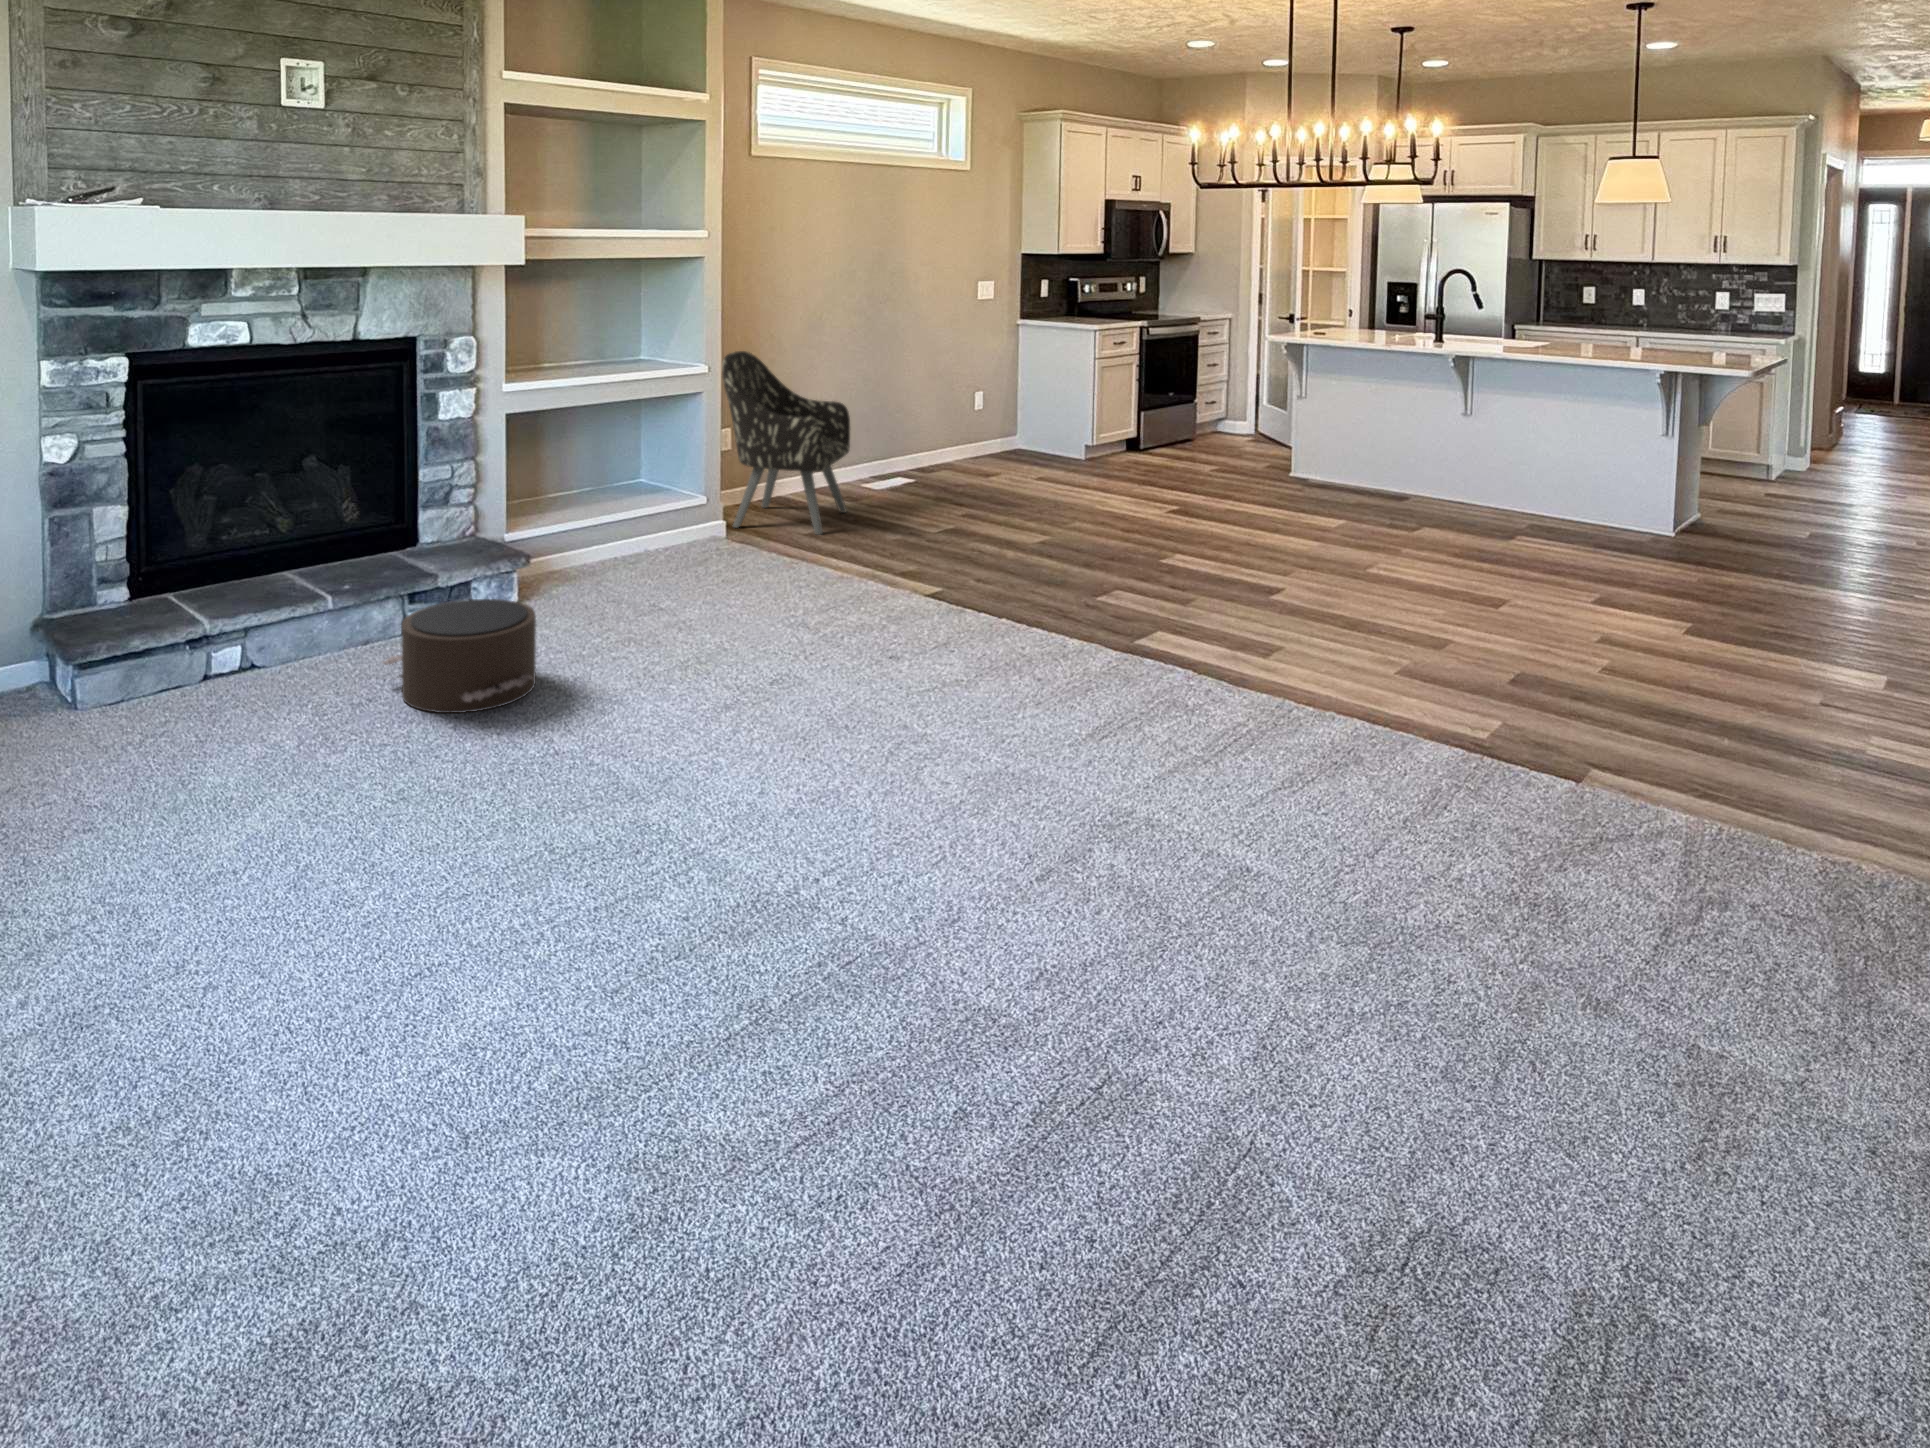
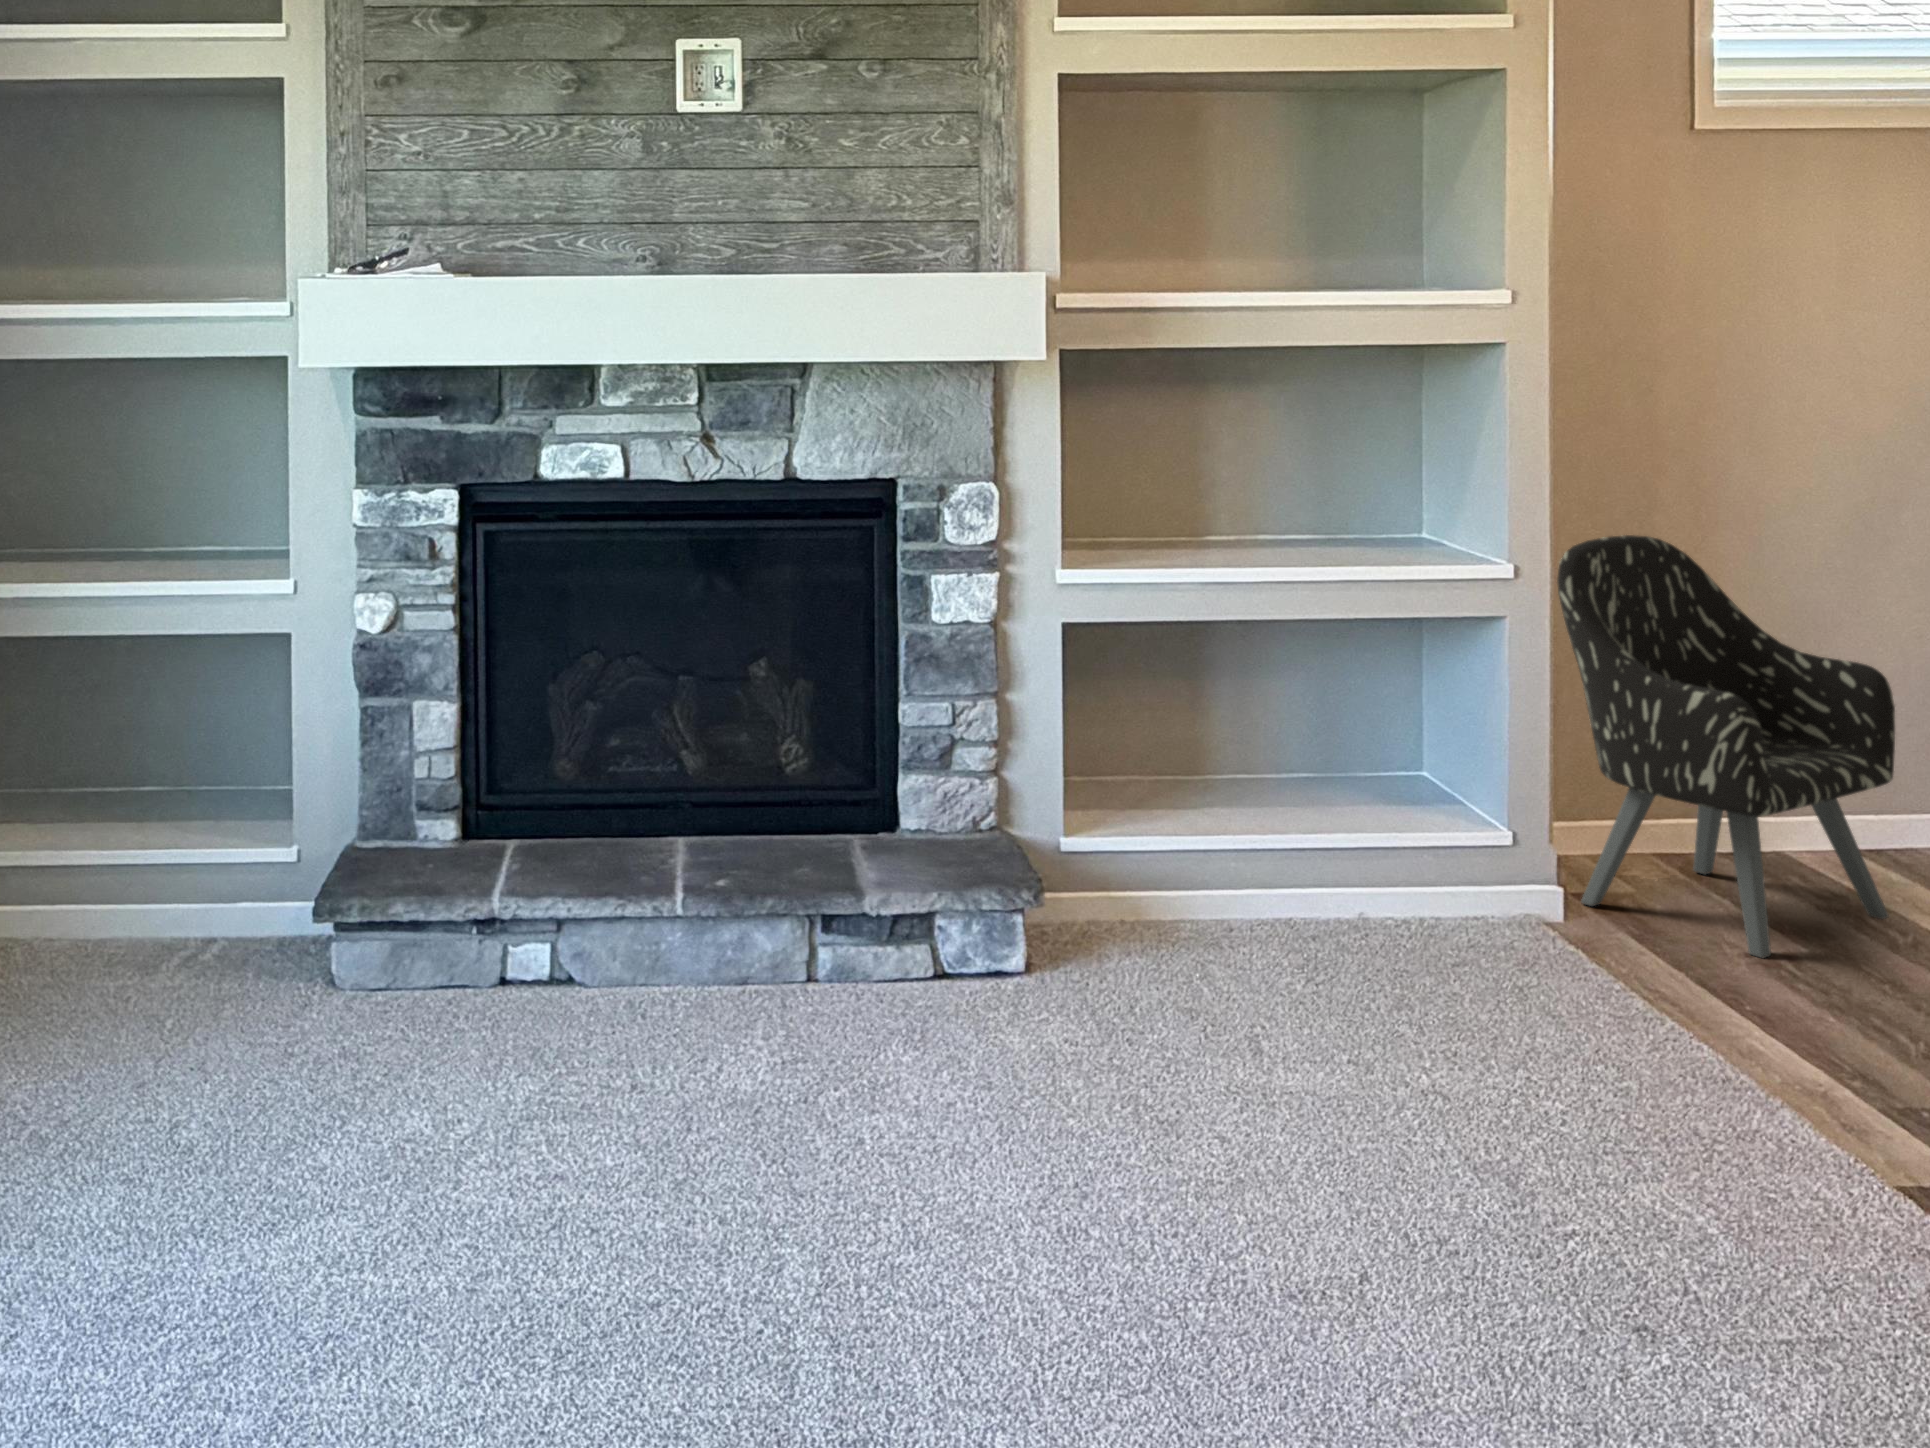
pouf: present [383,599,536,713] -> none [670,942,893,1150]

